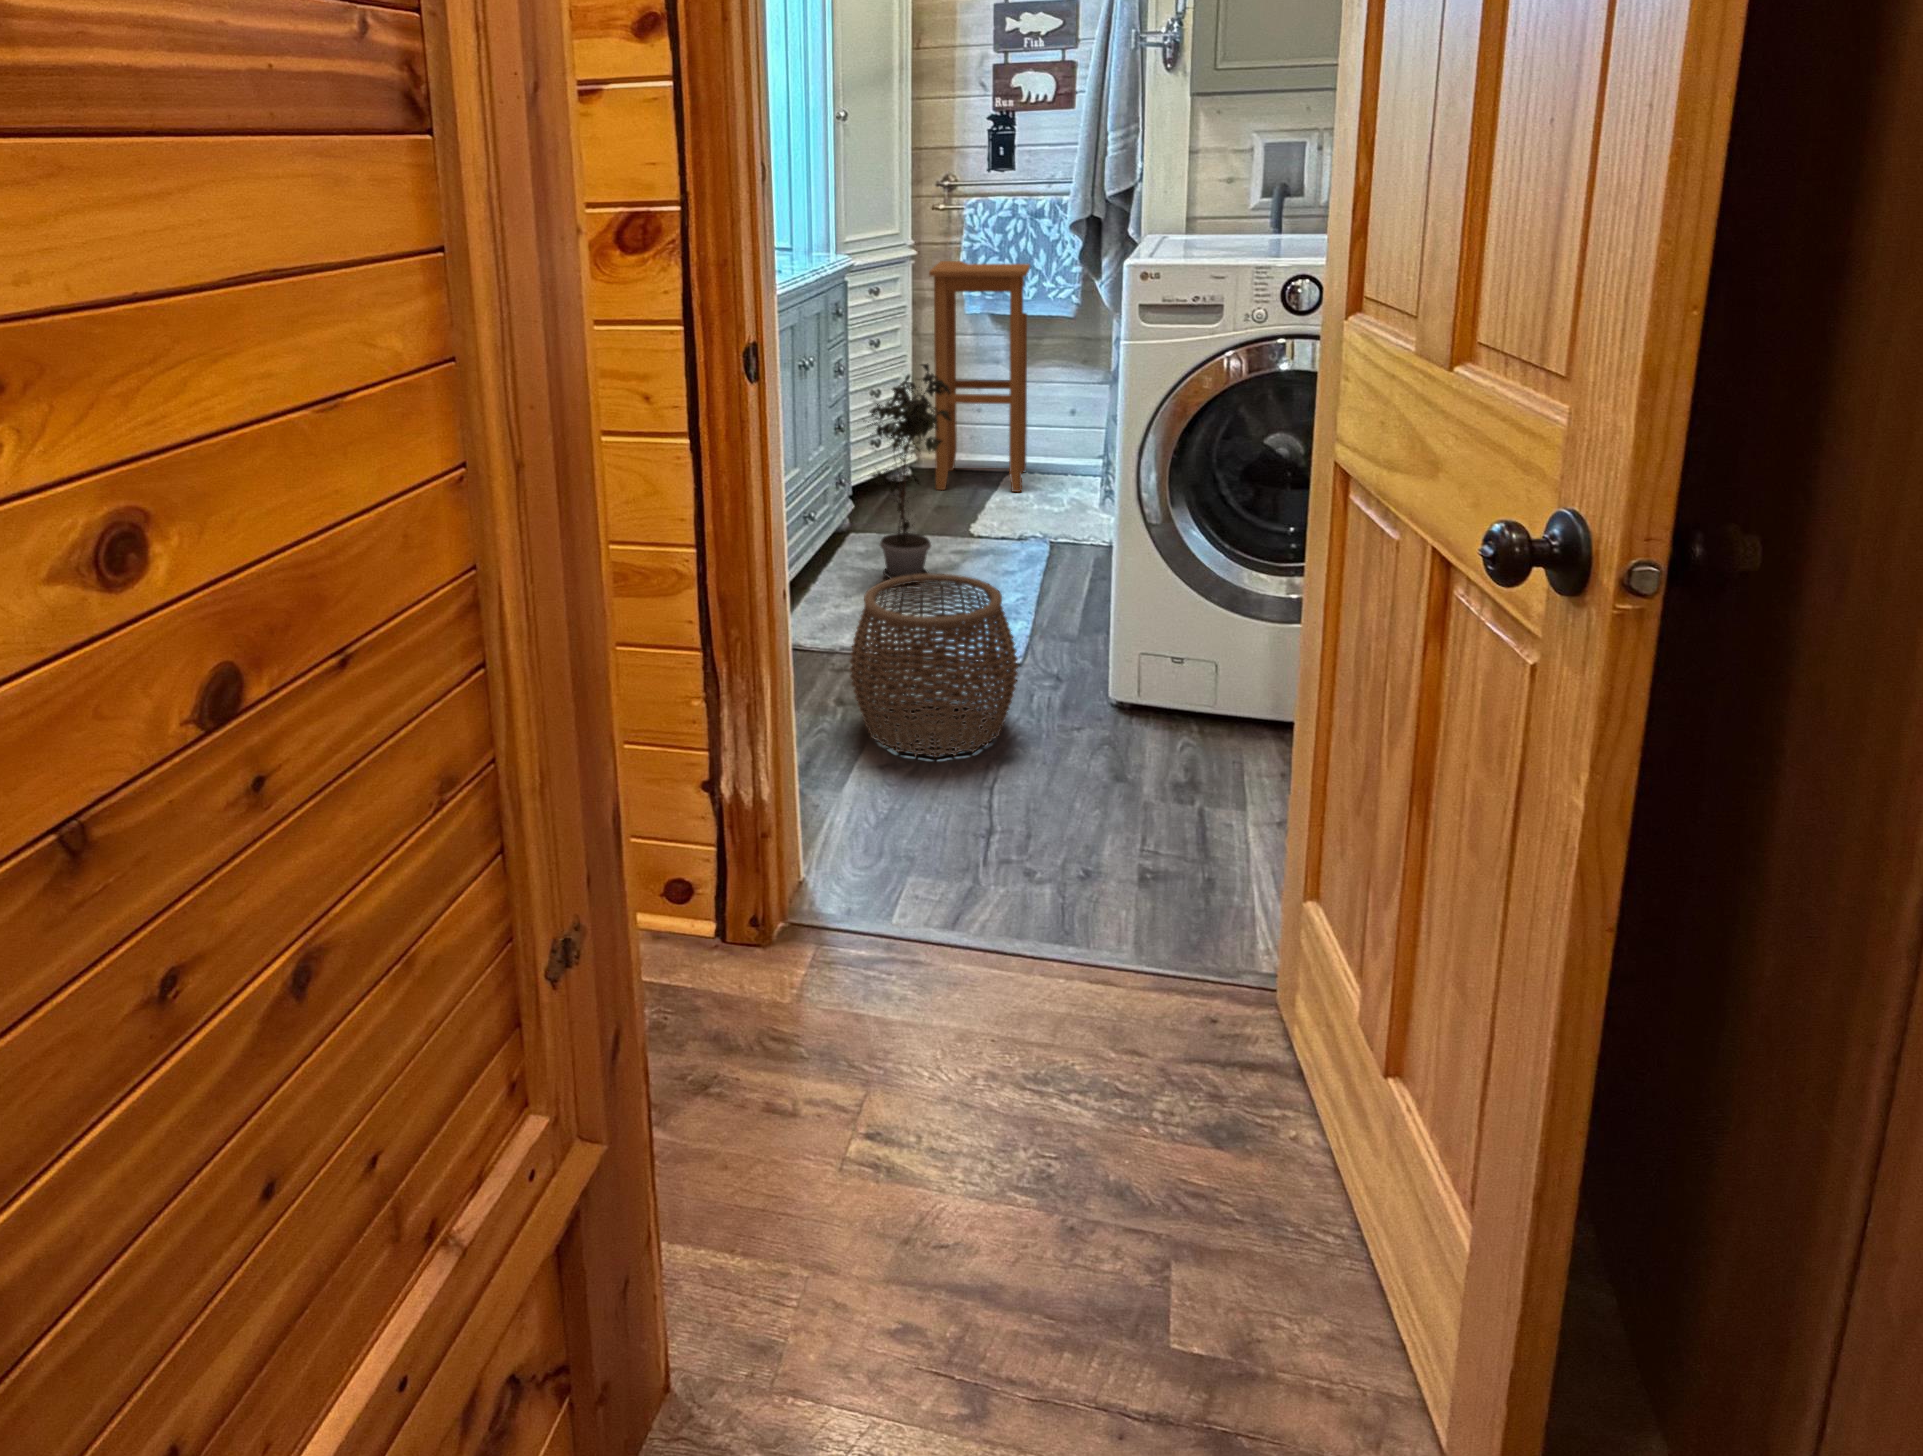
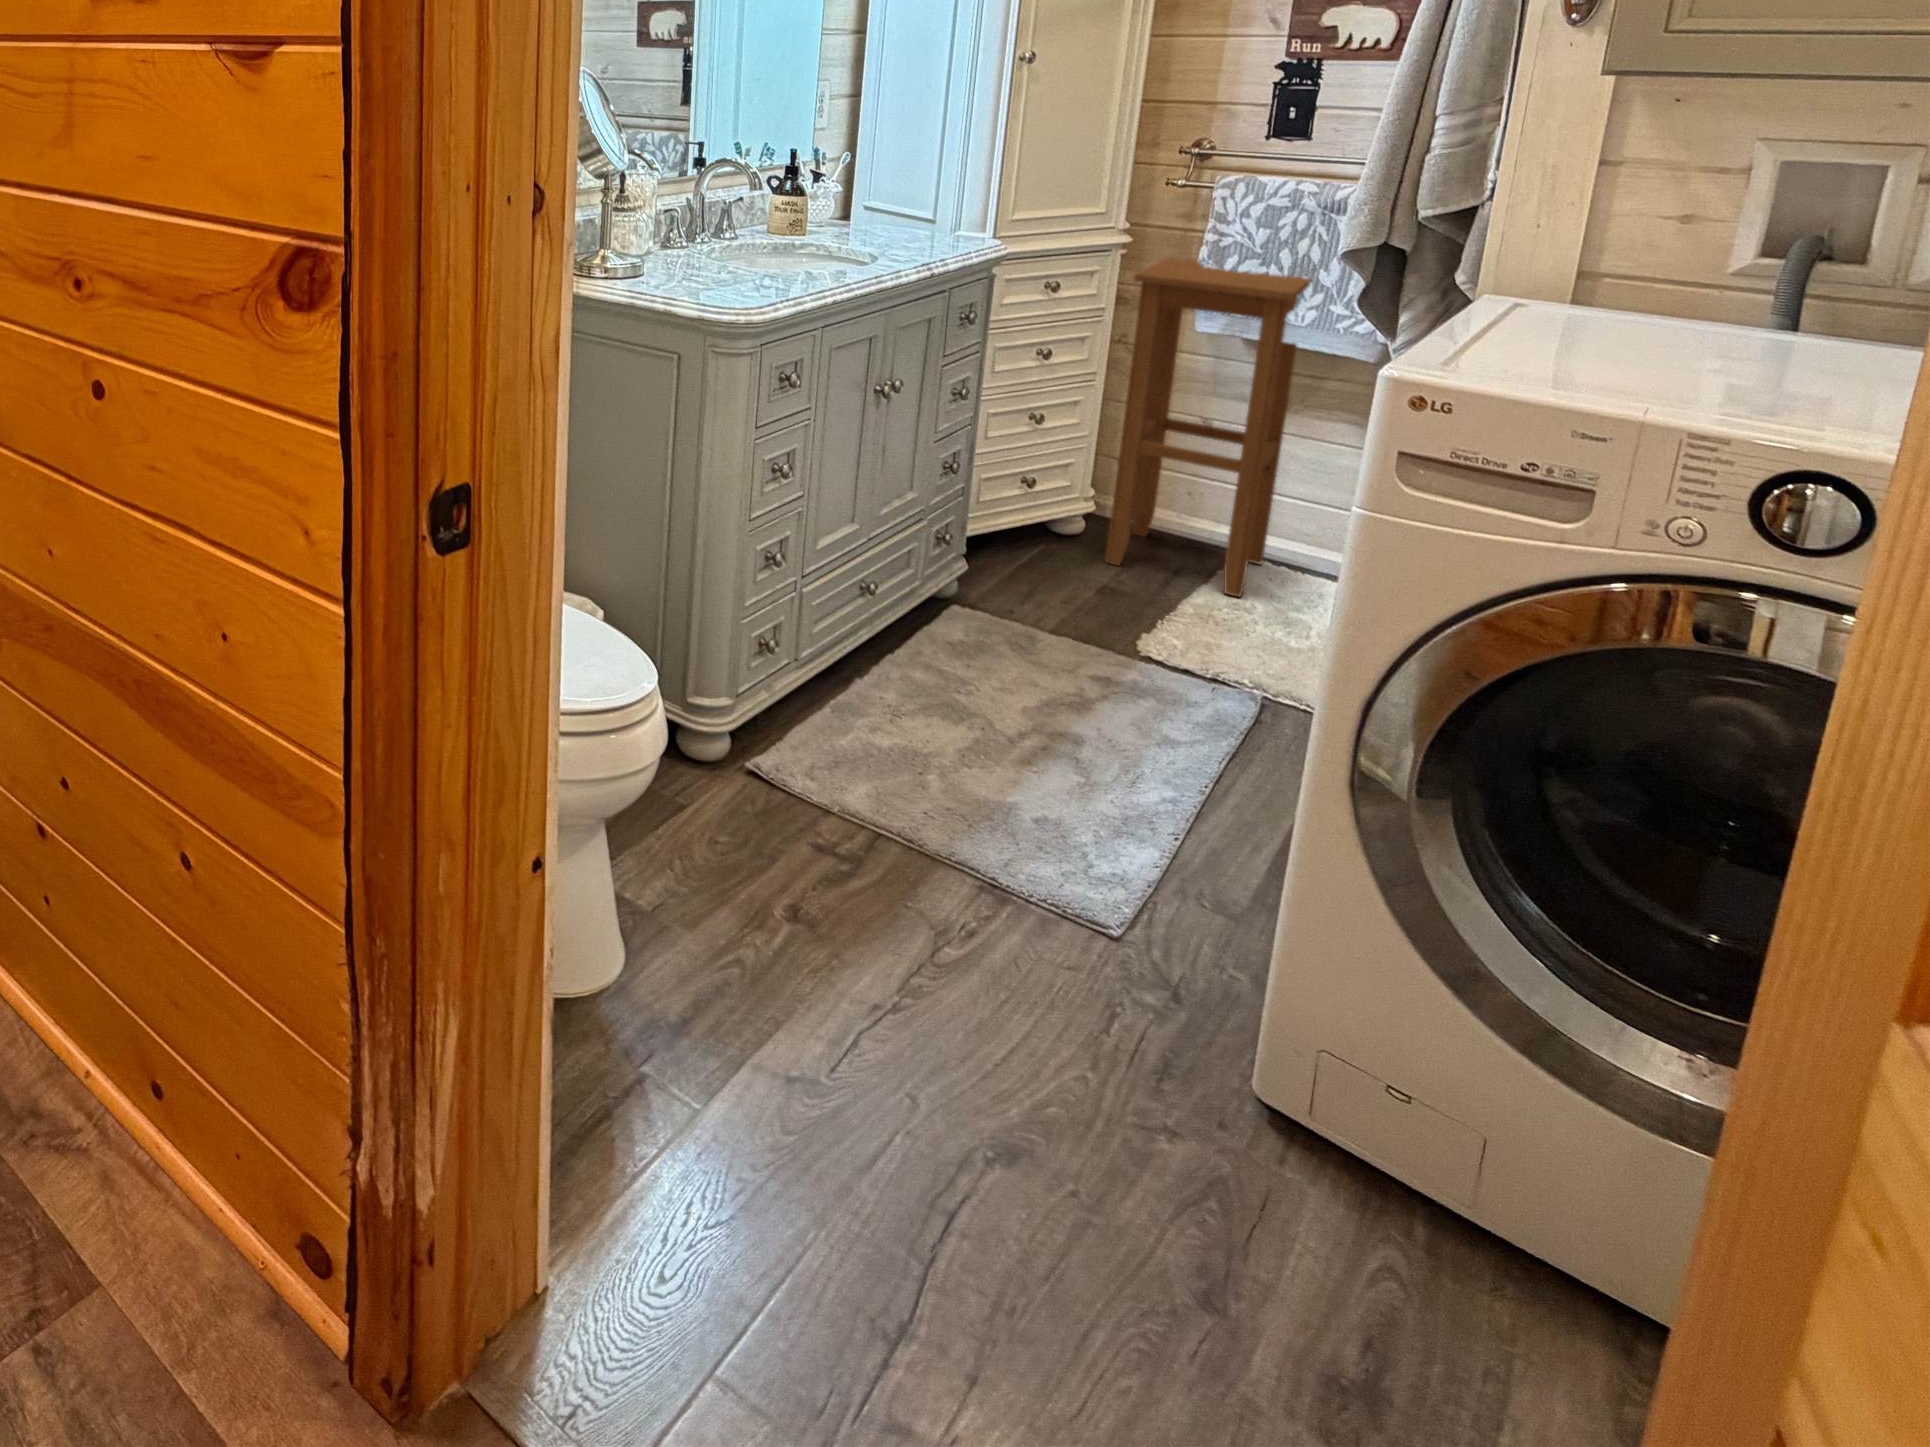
potted plant: present [863,364,953,579] -> none [949,419,1101,713]
woven basket: present [850,574,1018,757] -> none [790,758,1068,1083]

